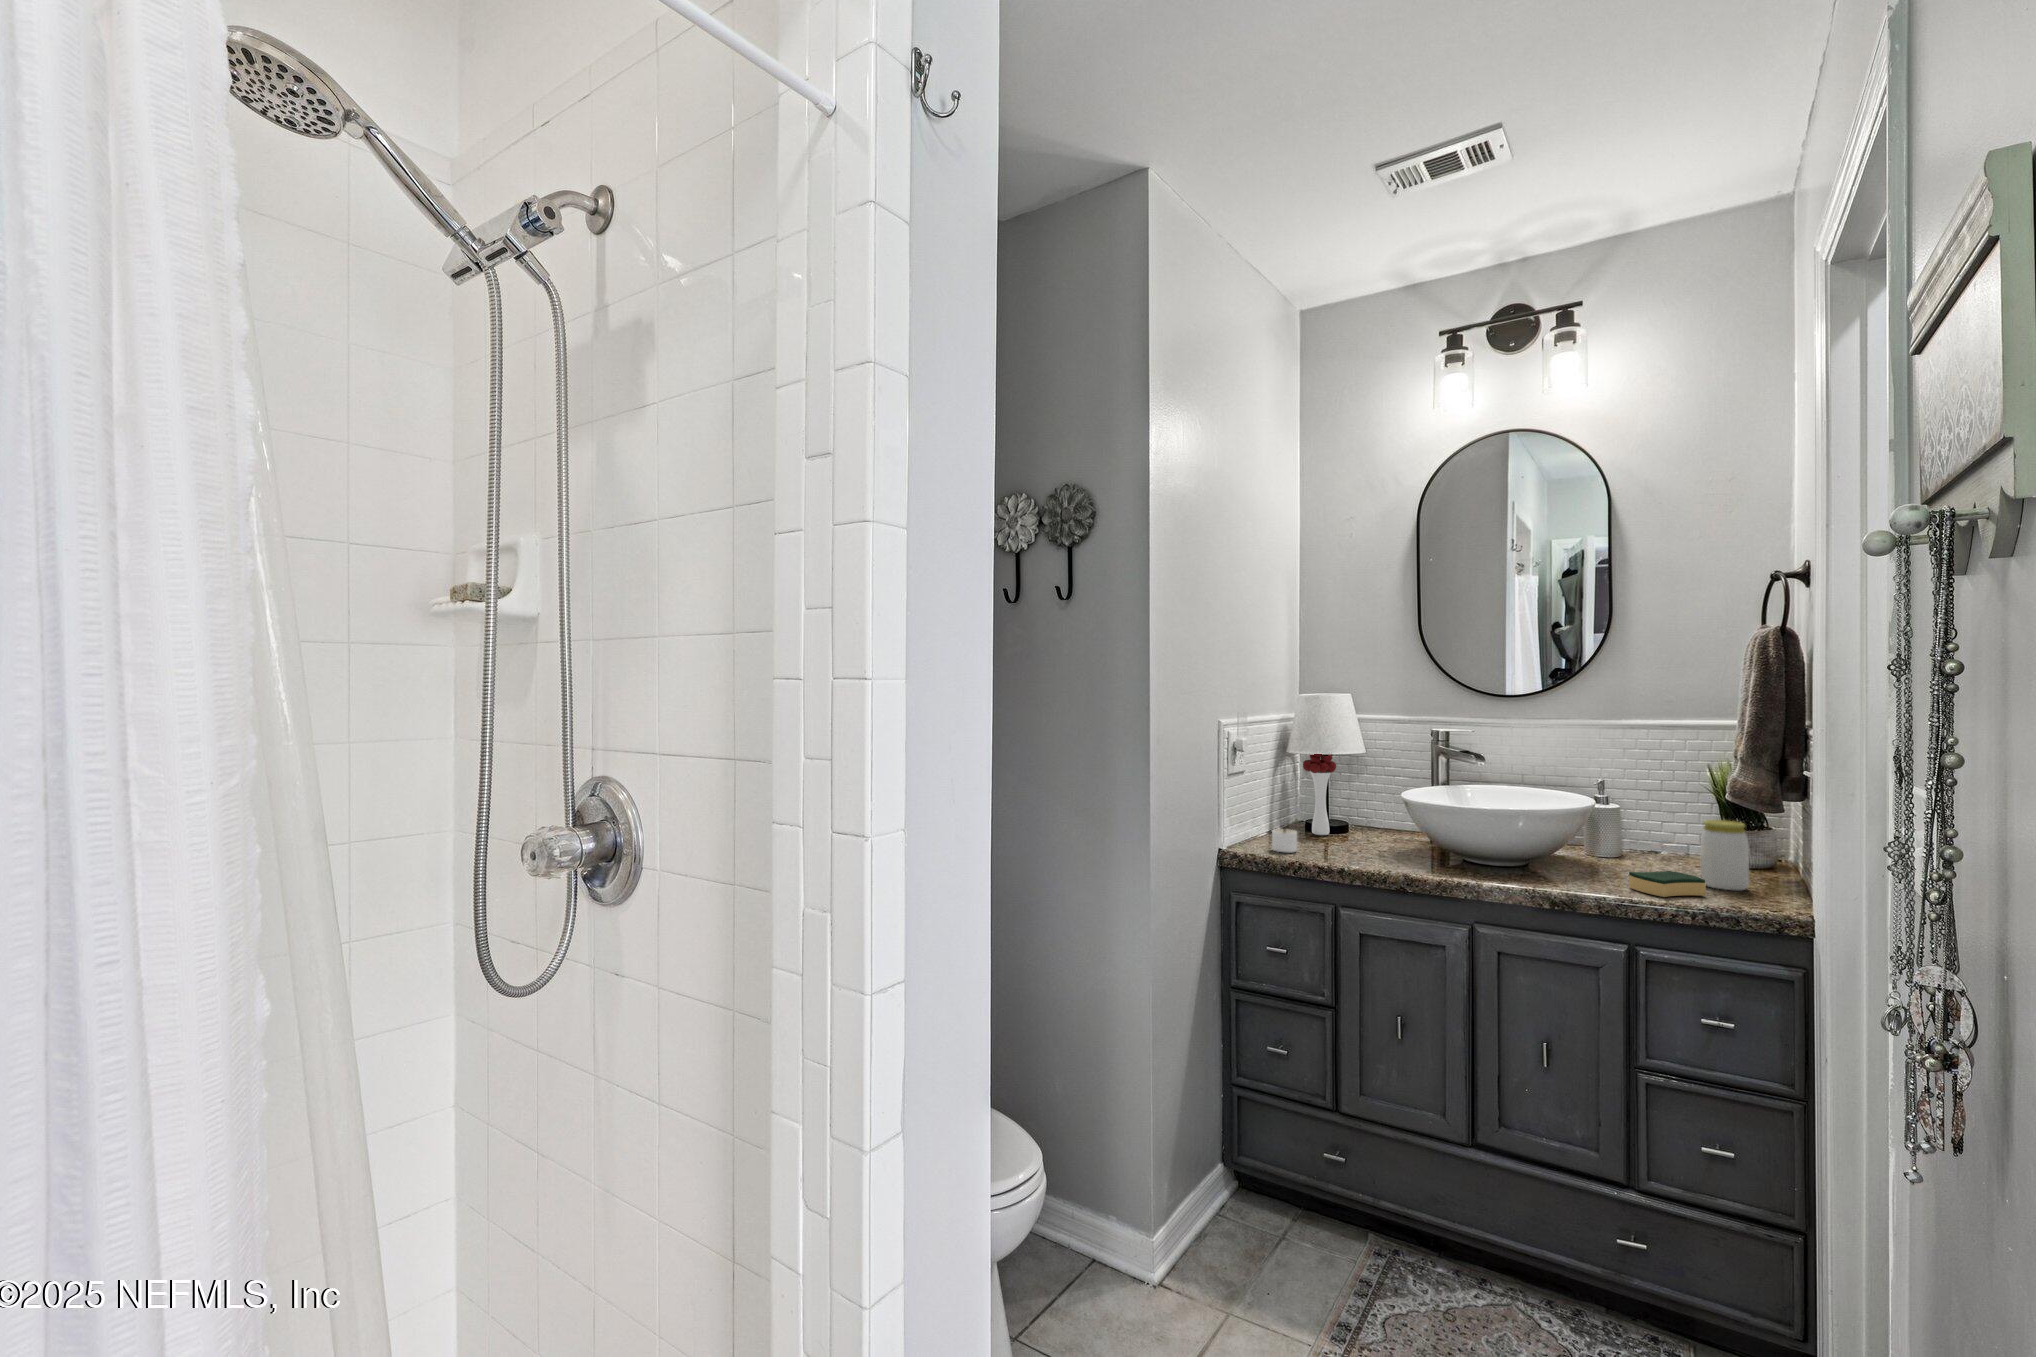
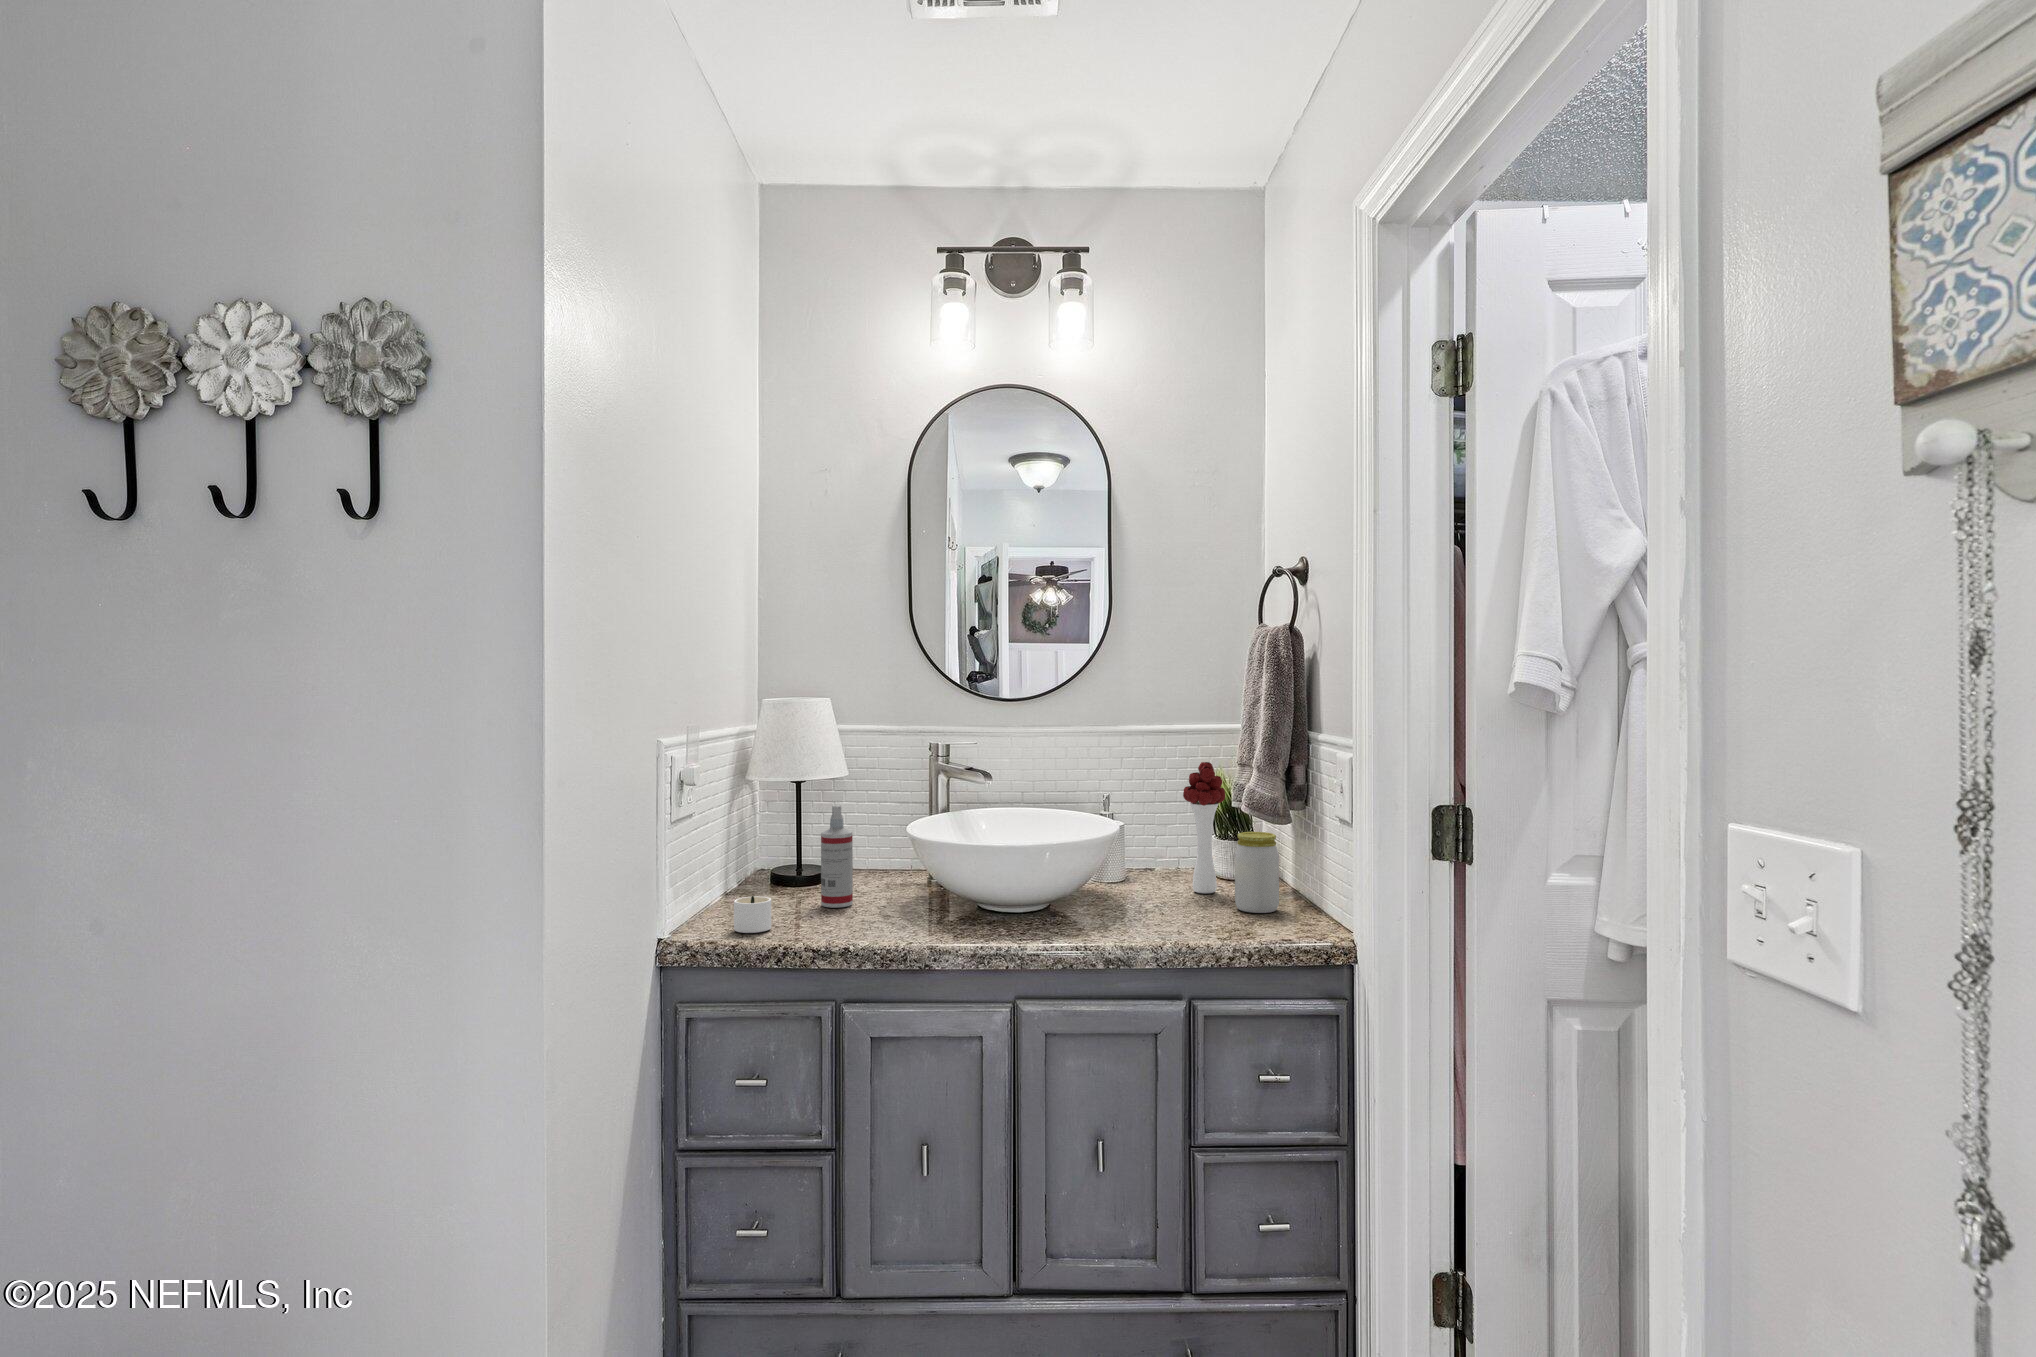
flower bouquet: present [1303,754,1336,835] -> present [1183,762,1225,893]
spray bottle: none [1337,775,1360,845] -> present [821,805,853,908]
sponge: present [1629,871,1706,897] -> none [1176,898,1250,933]

